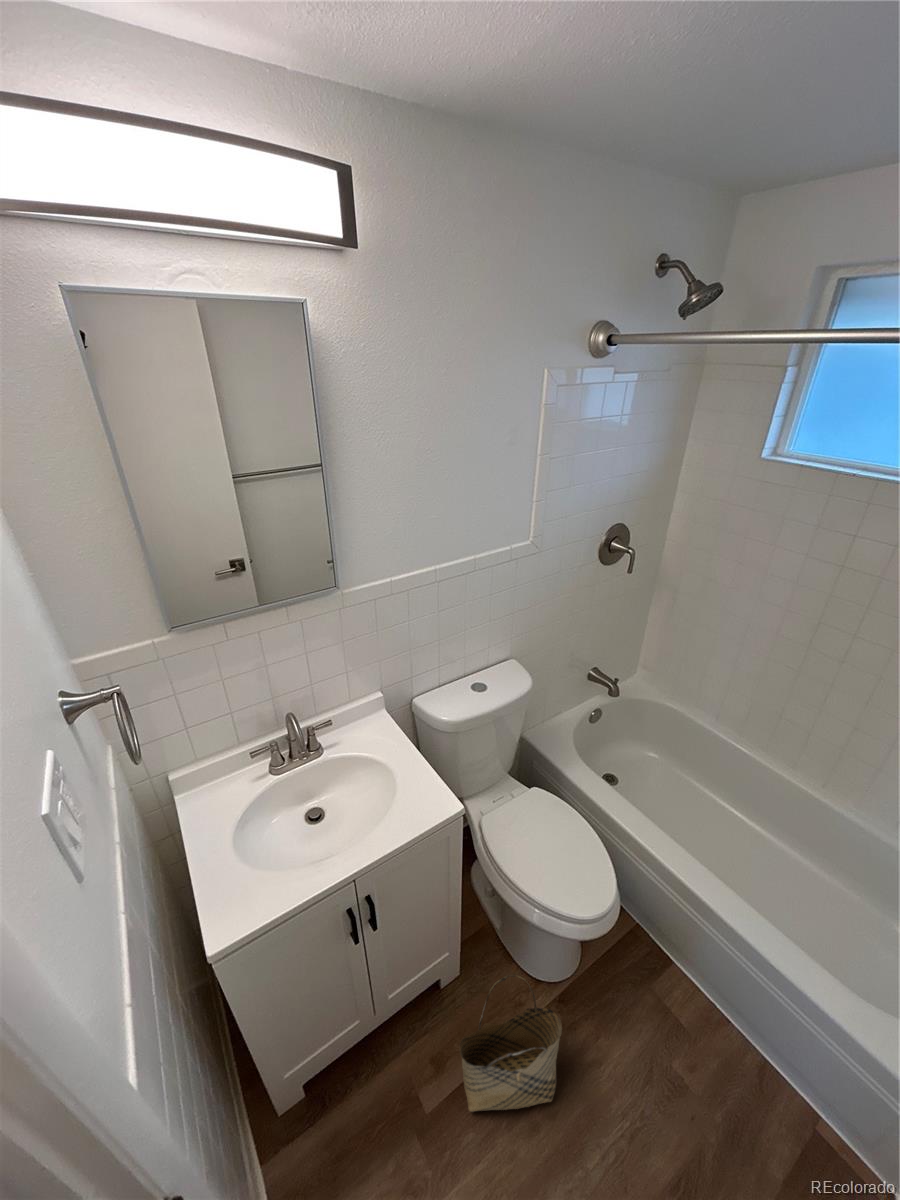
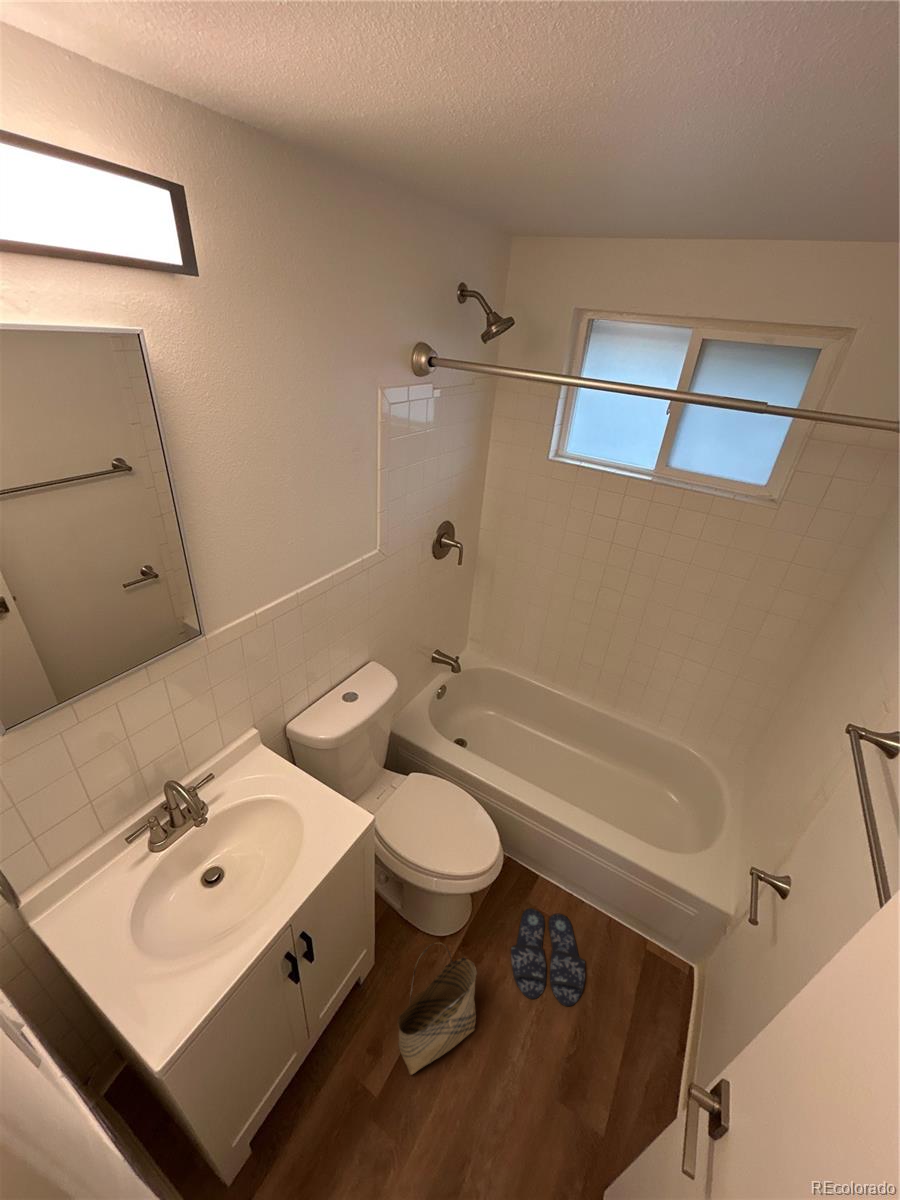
slippers: none [616,991,718,1142] -> present [511,908,585,1006]

